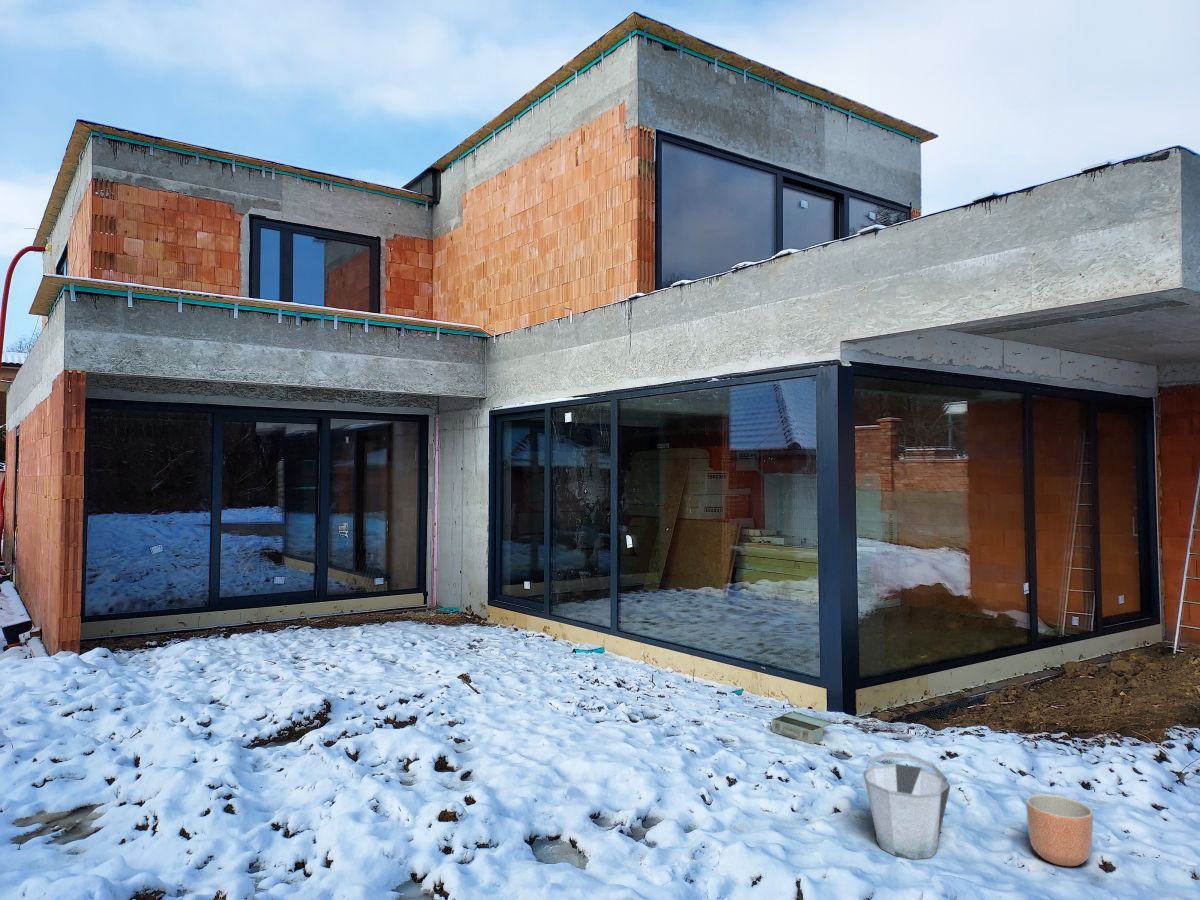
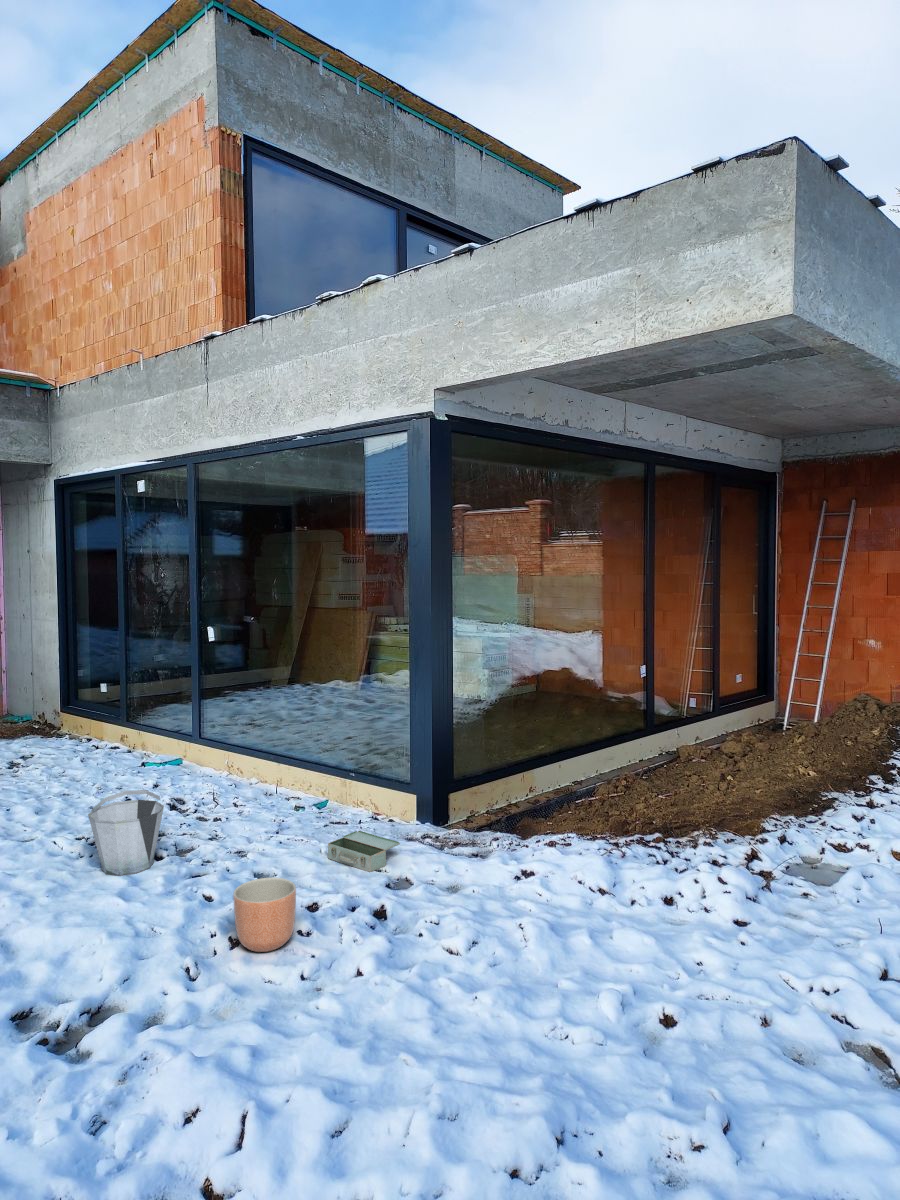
bucket: present [863,753,950,860] -> present [88,790,164,876]
planter: present [1026,794,1093,866] -> present [233,878,296,952]

